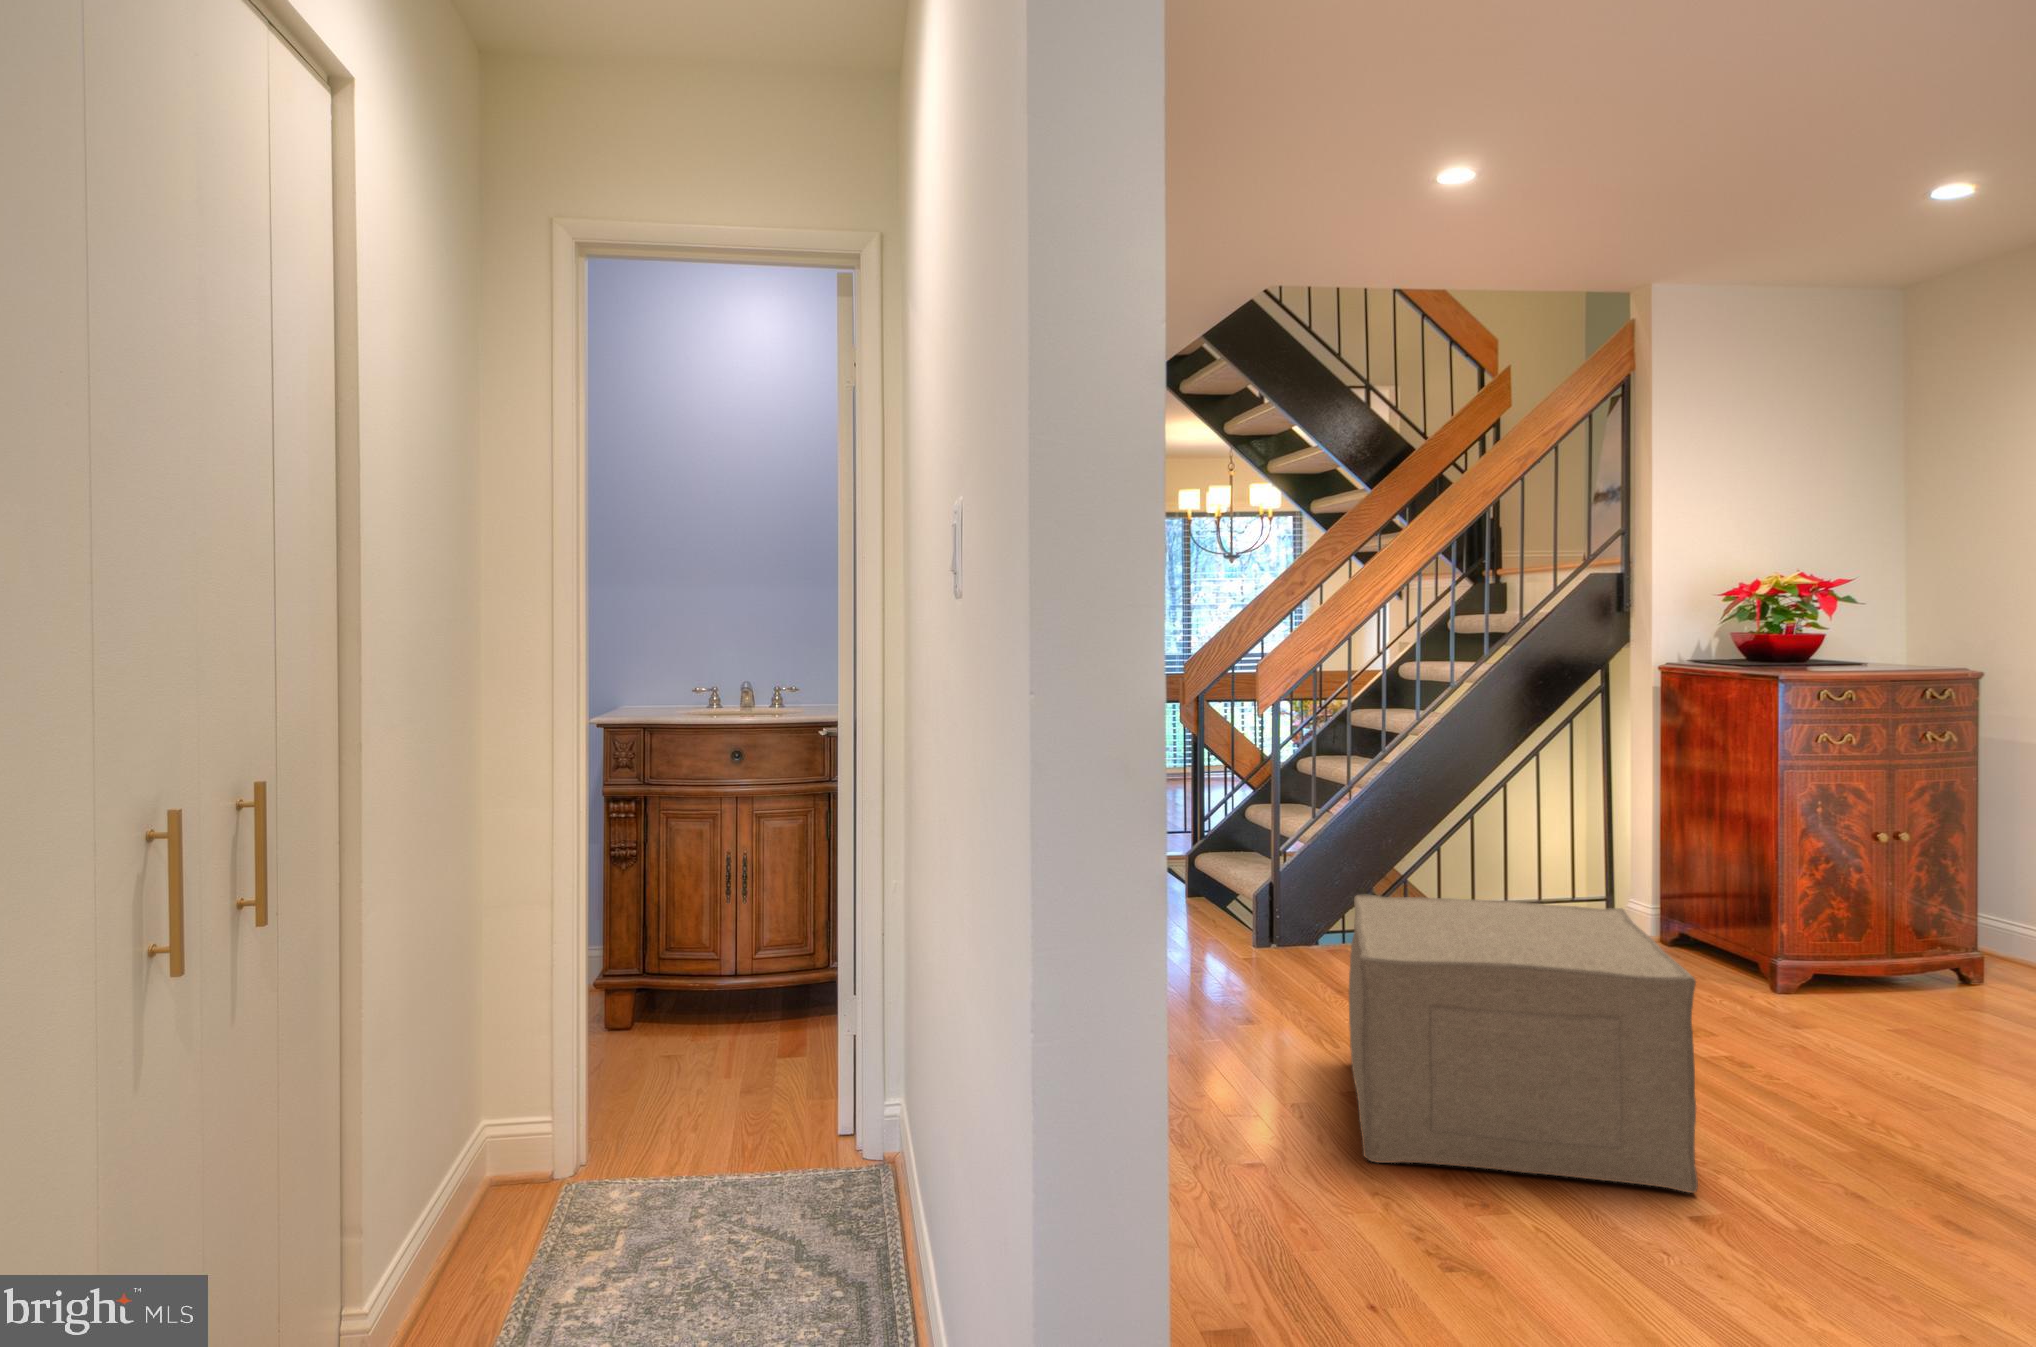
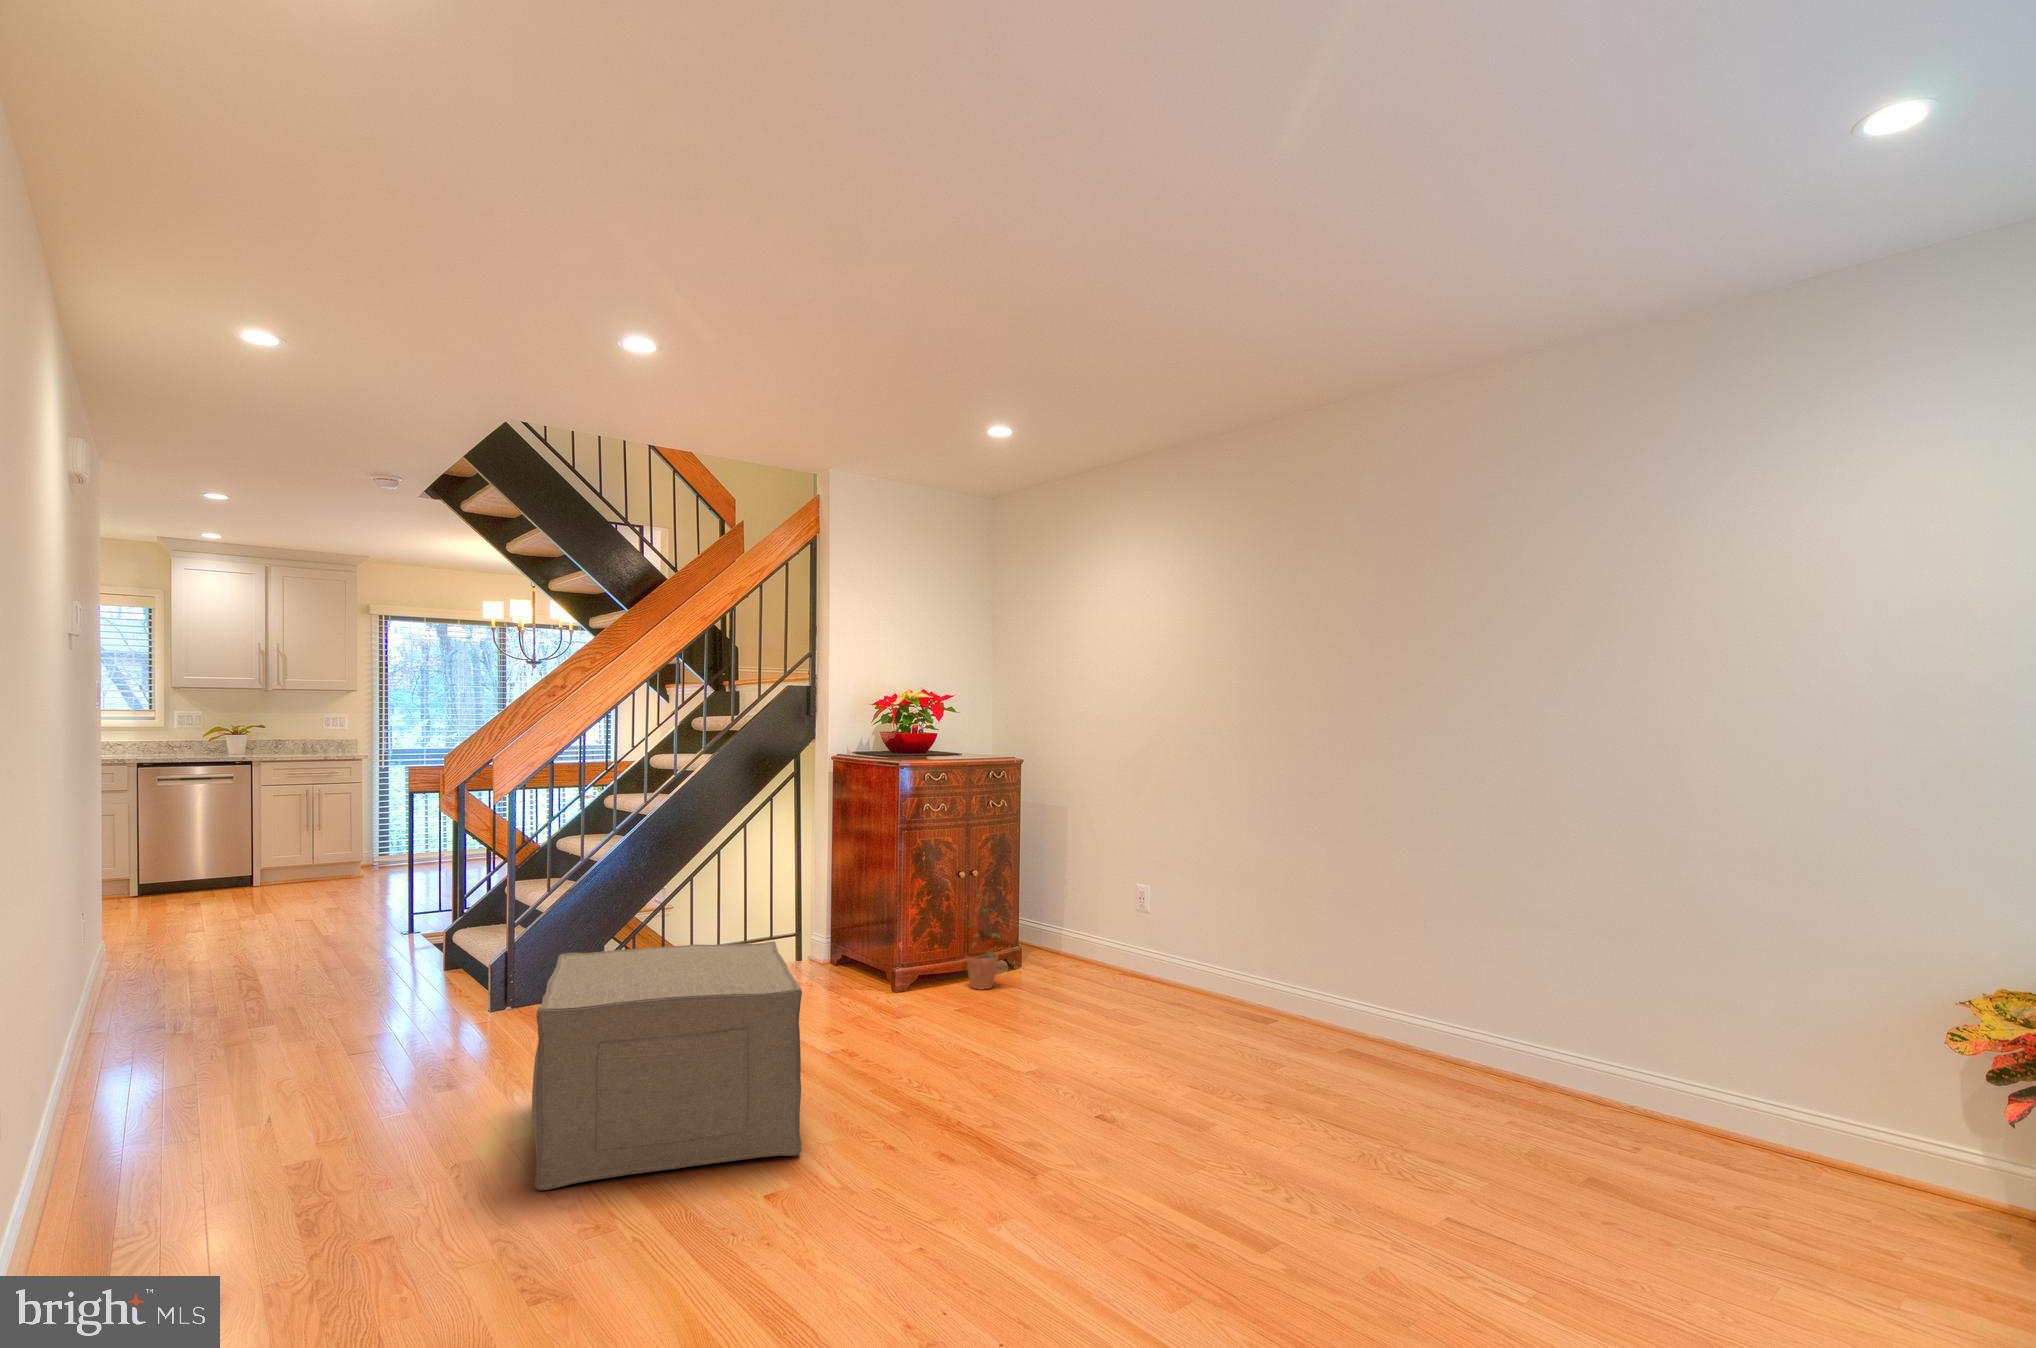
potted plant: none [1862,859,1959,1011] -> present [956,888,998,989]

